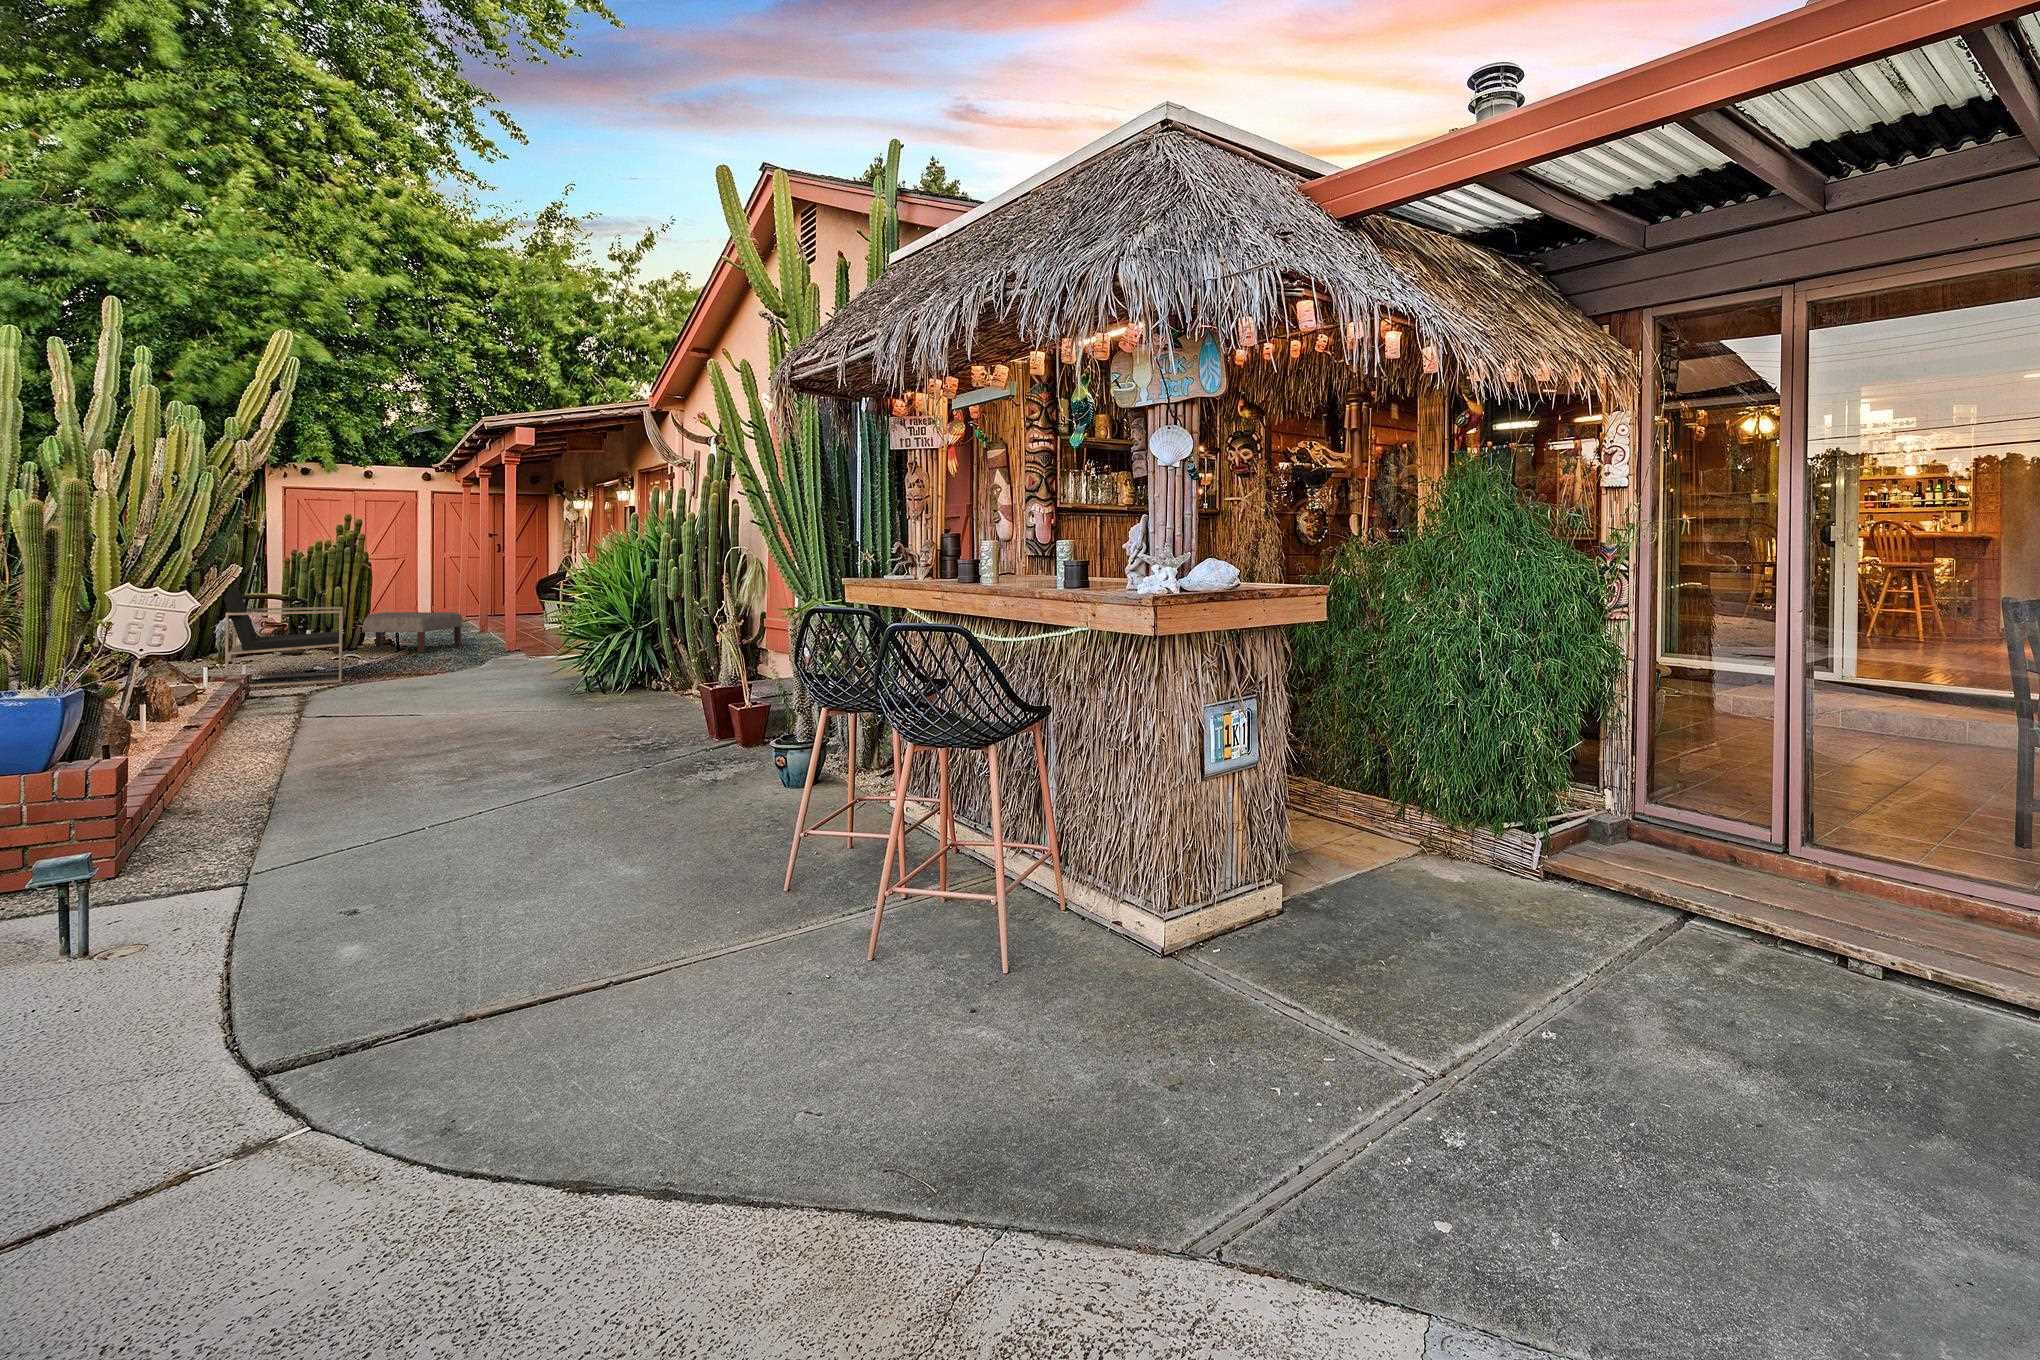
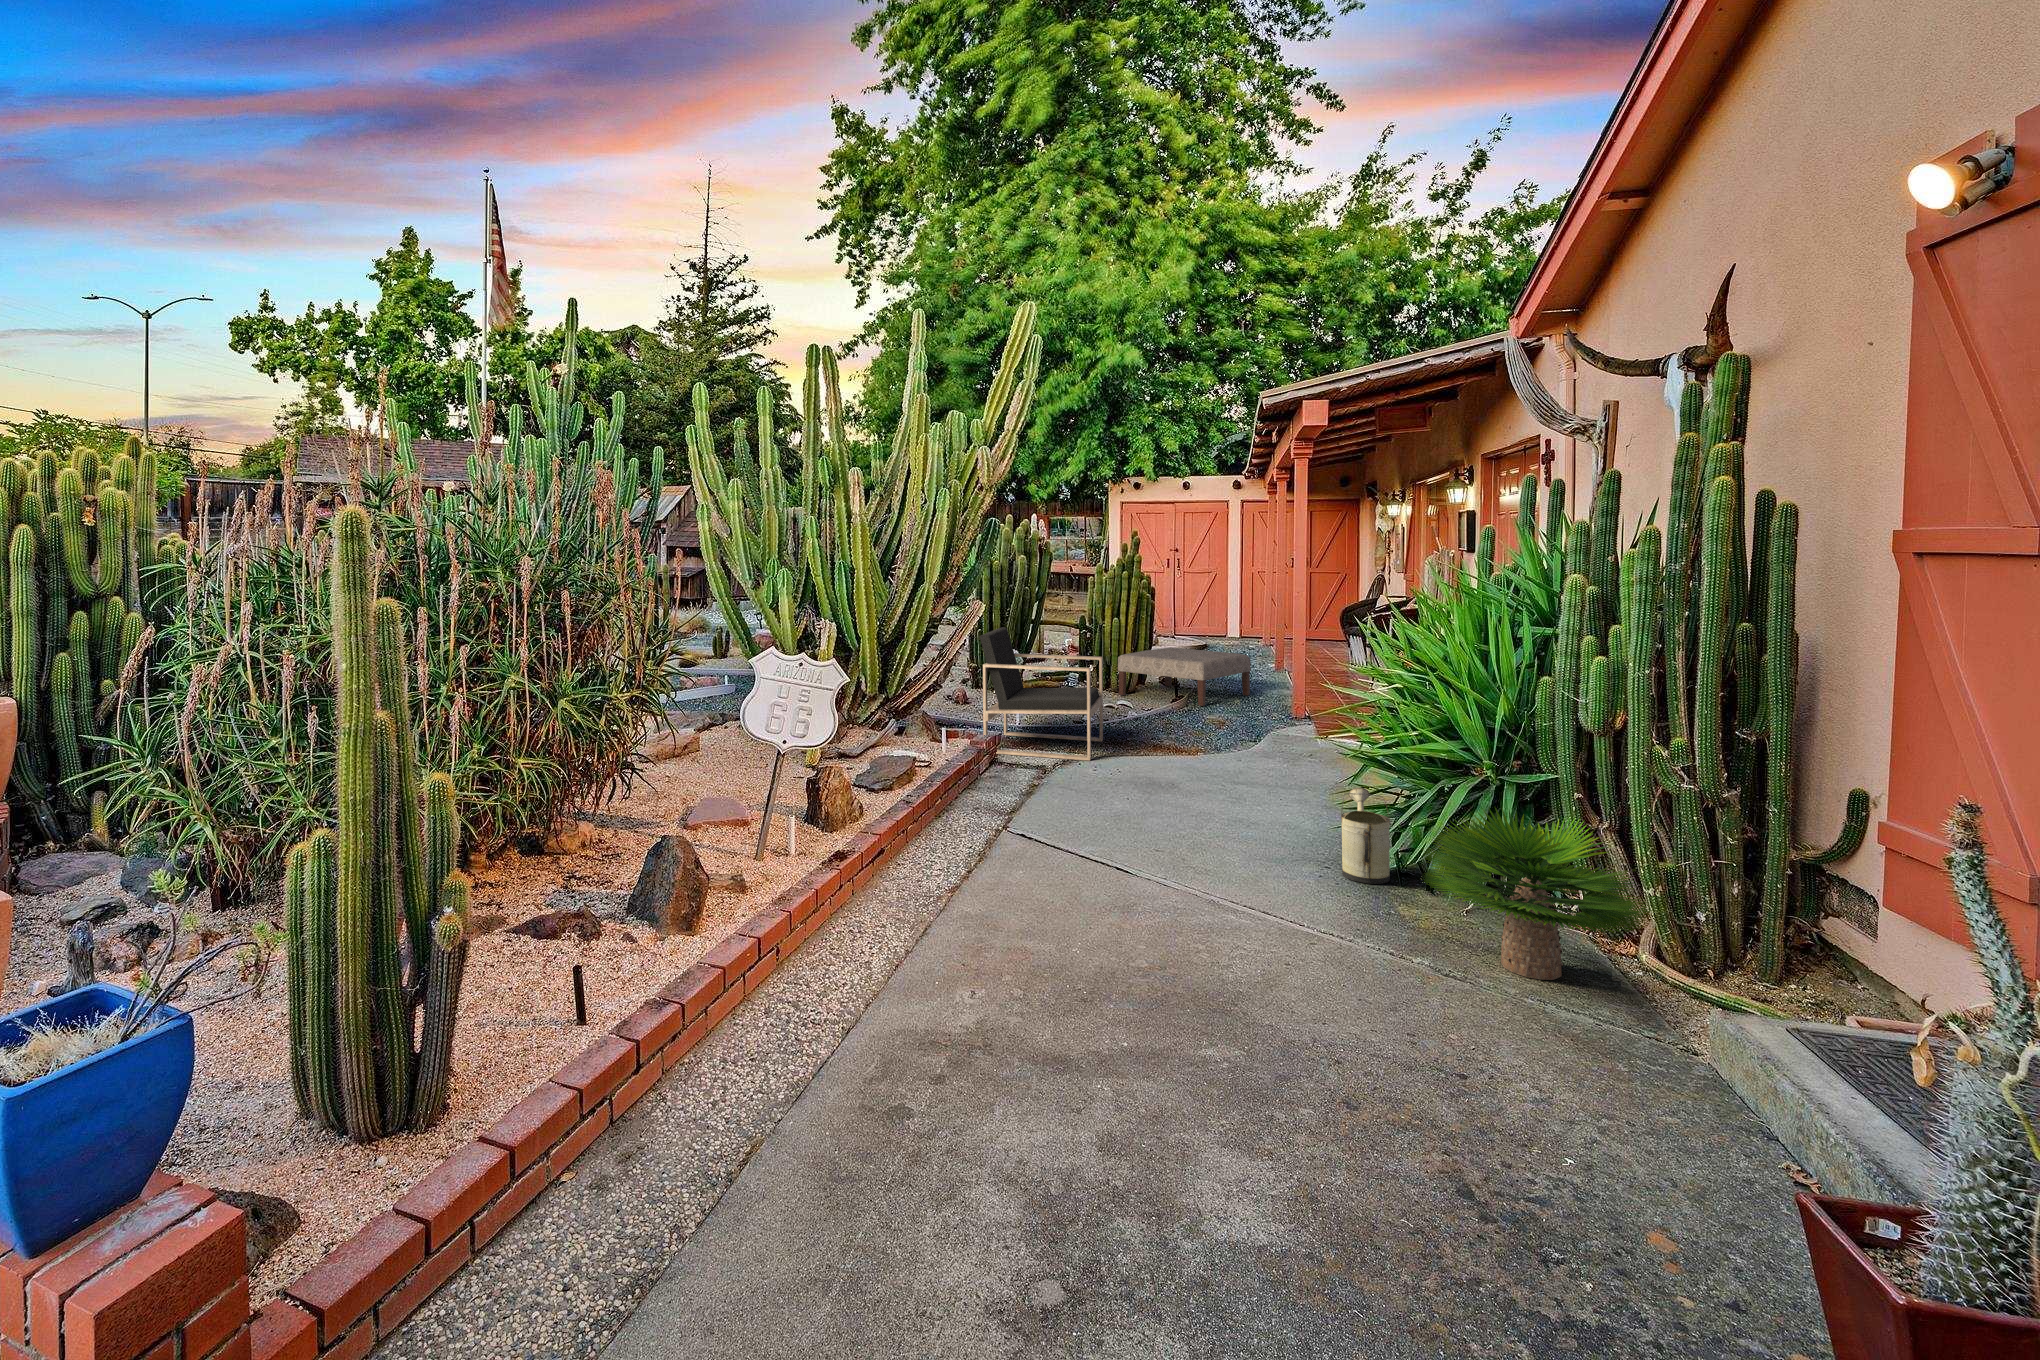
potted plant: none [597,633,694,704] -> present [1425,808,1649,980]
watering can: none [554,650,581,696] -> present [1341,787,1390,884]

